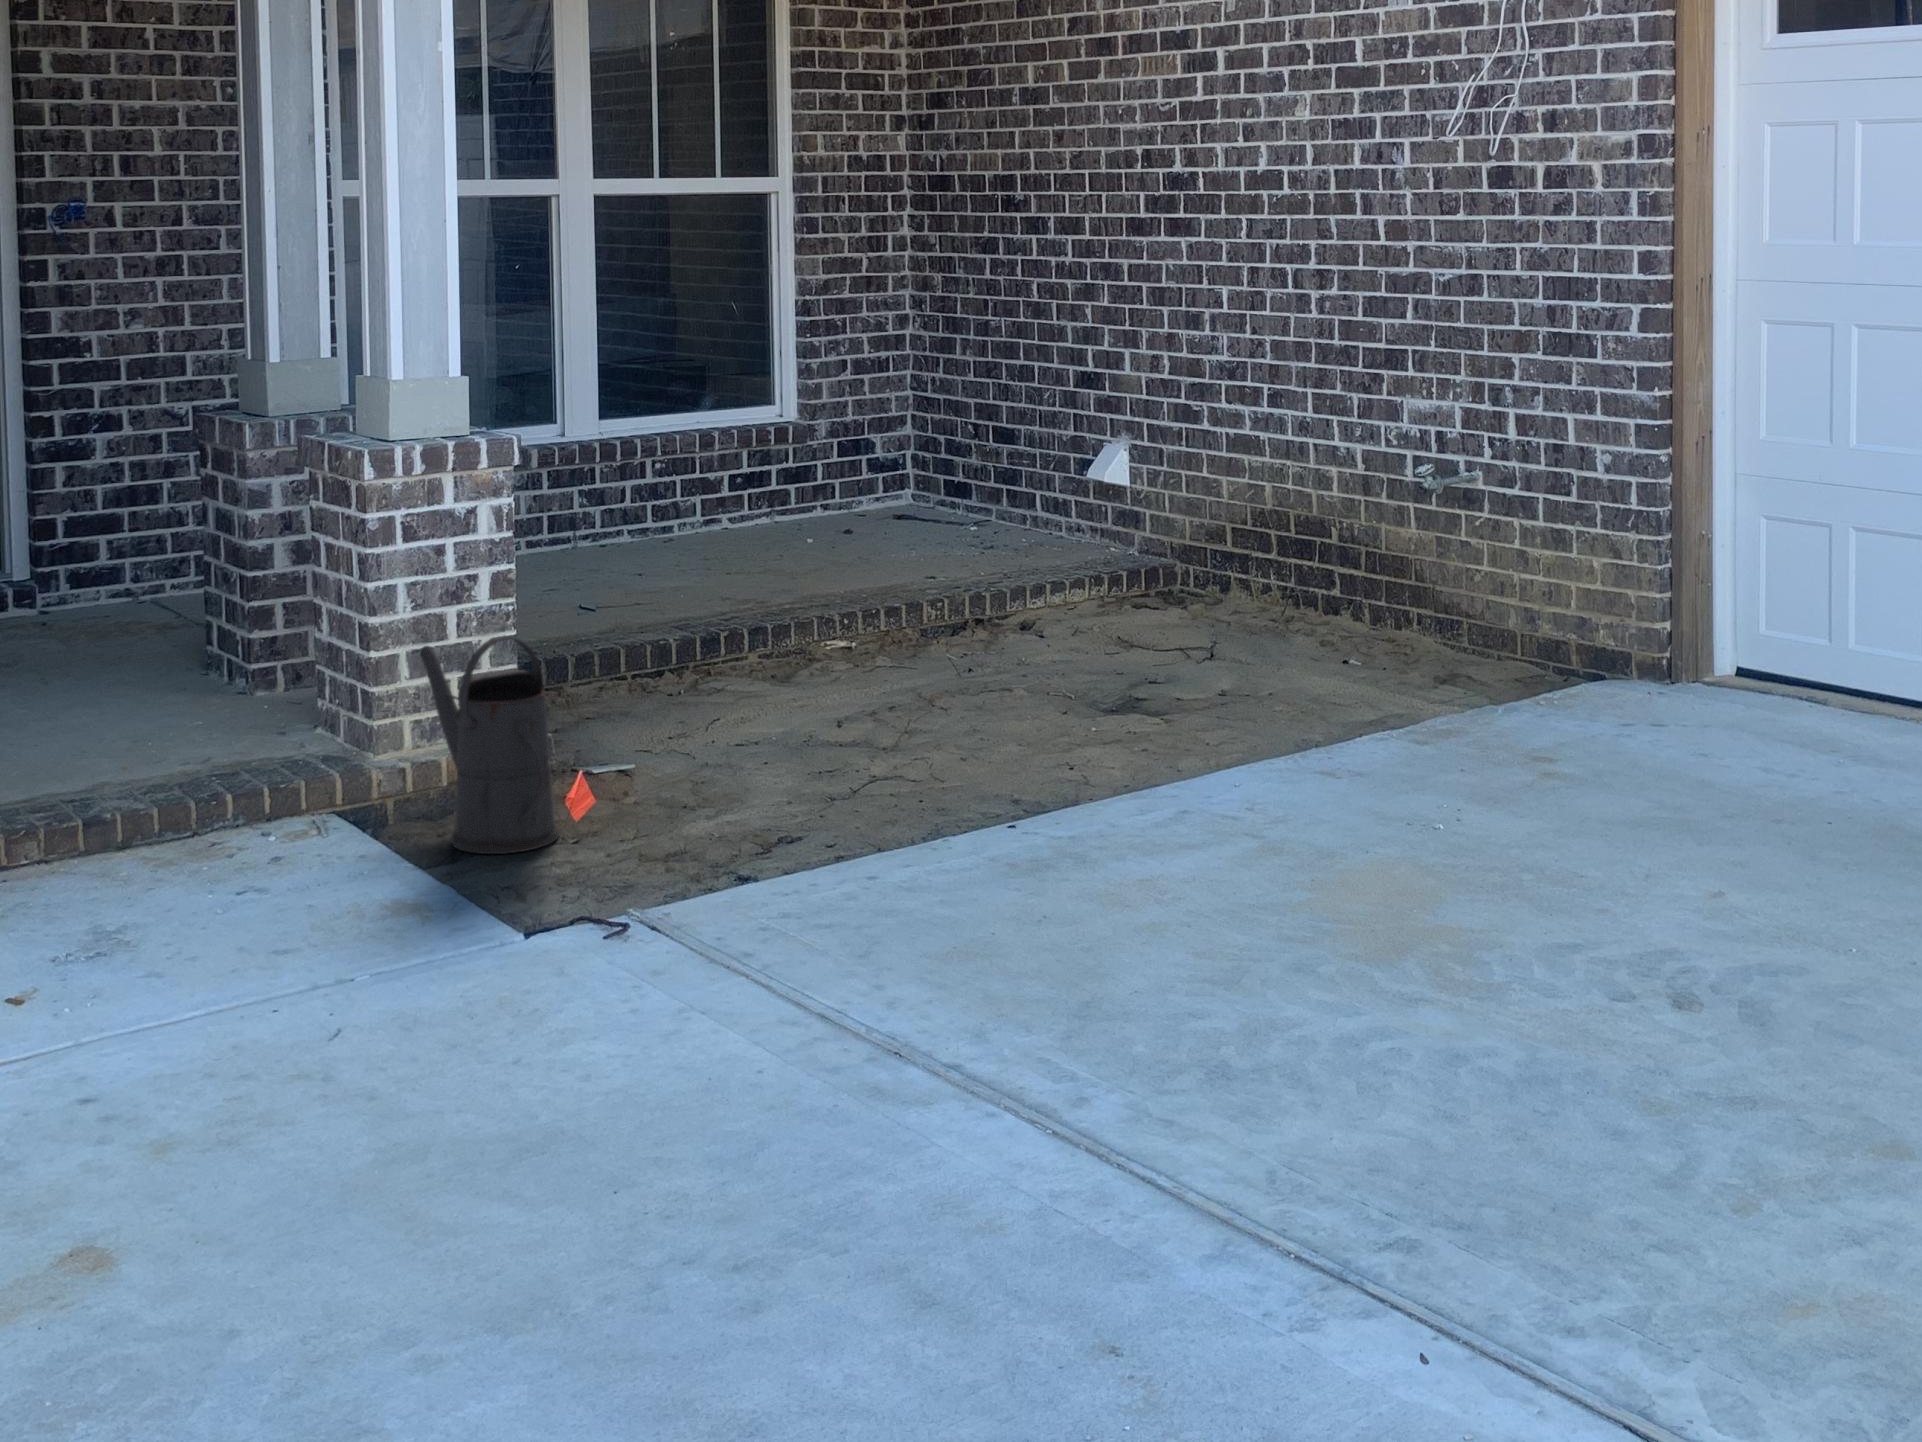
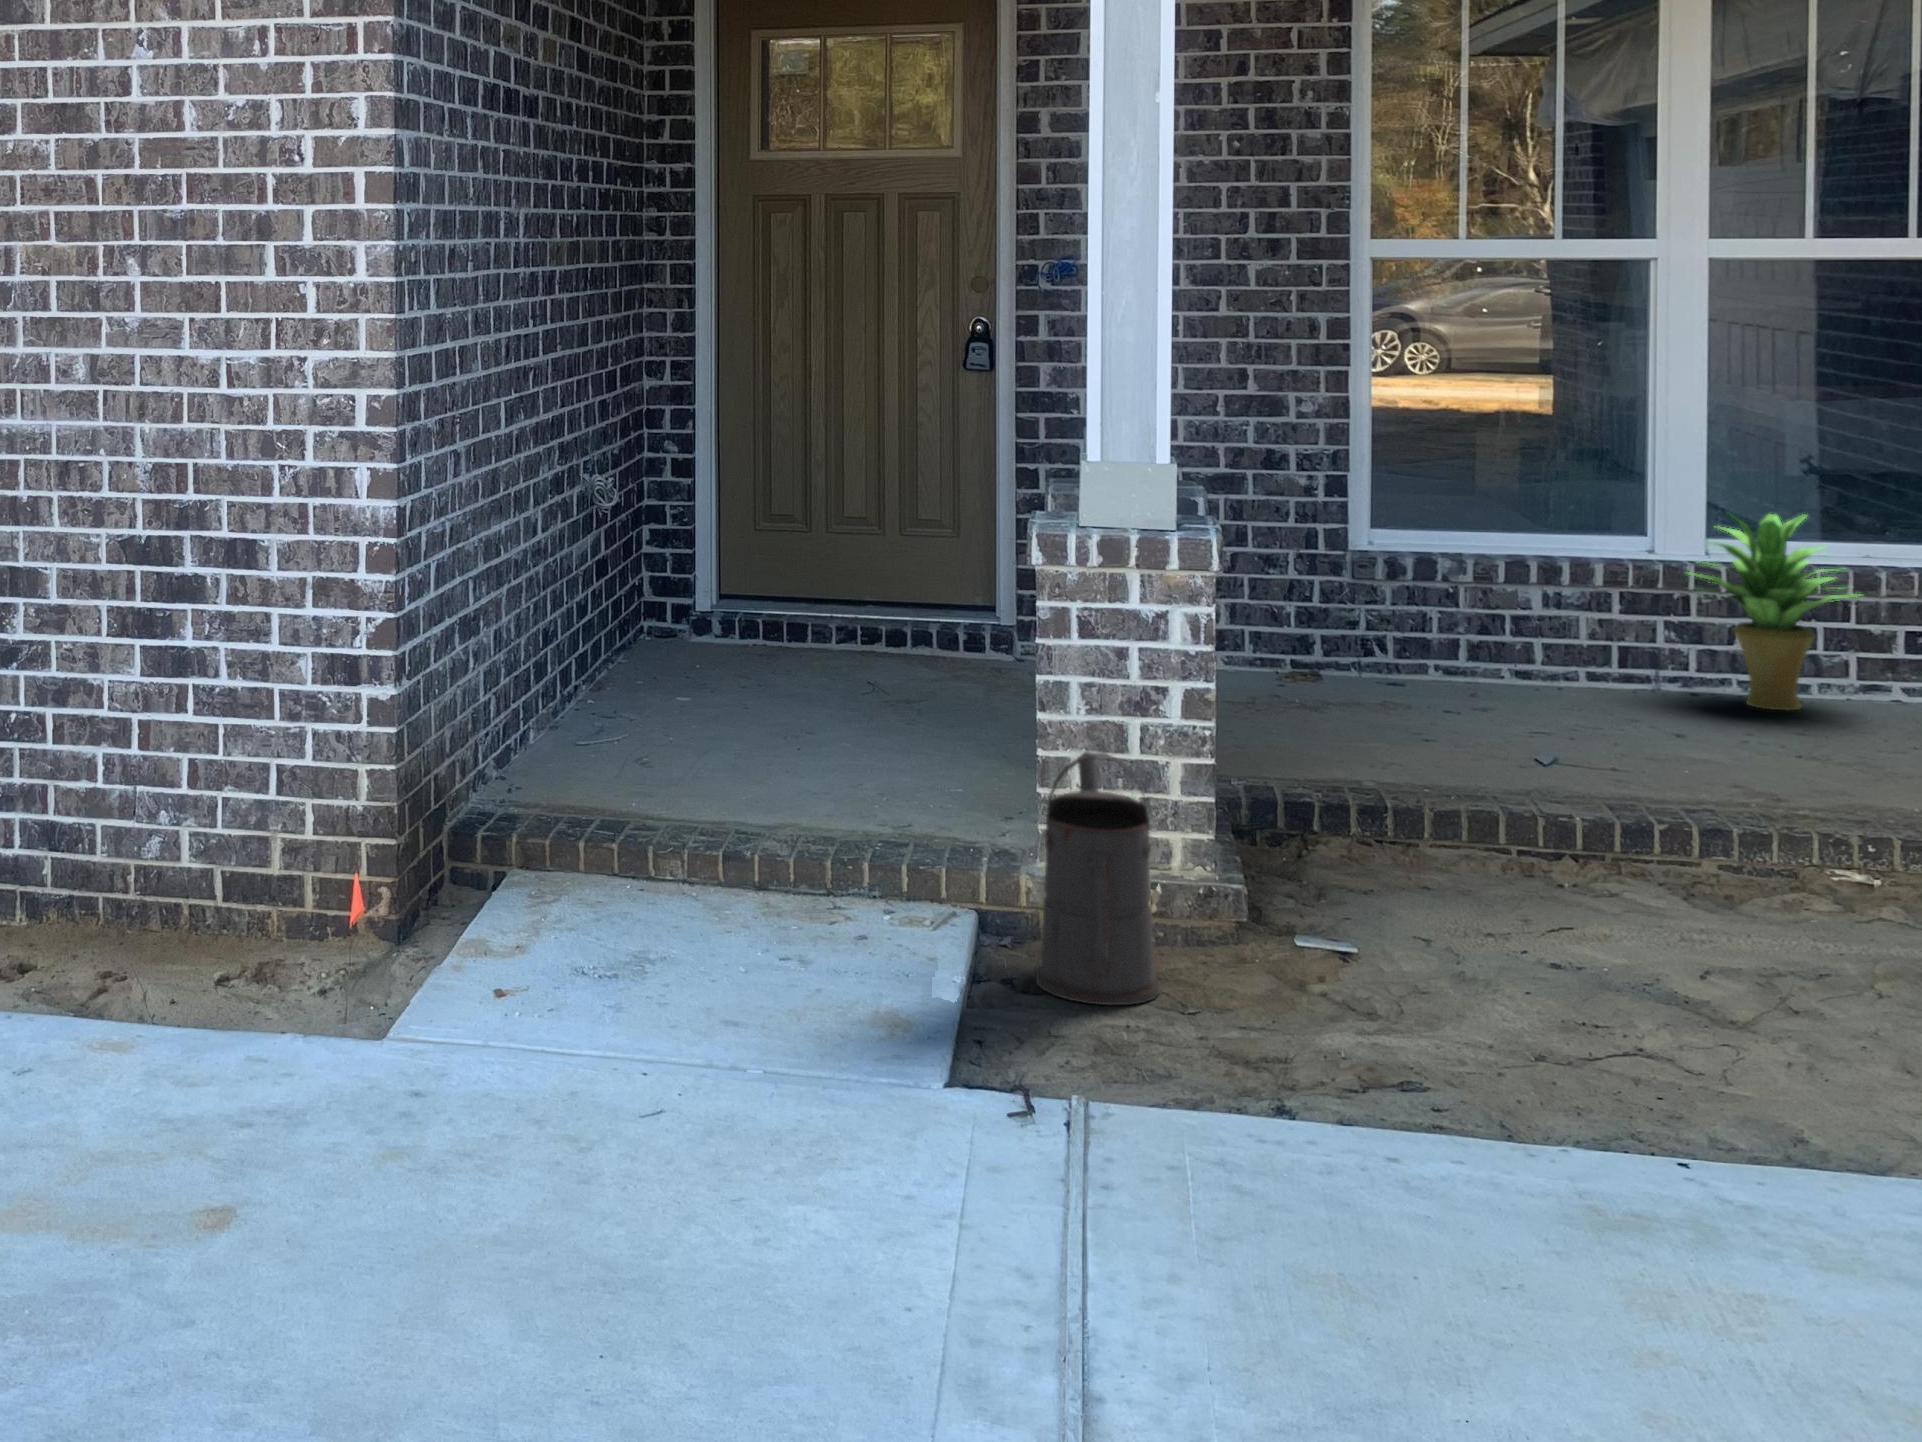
potted plant: none [602,393,722,549] -> present [1693,514,1855,710]

